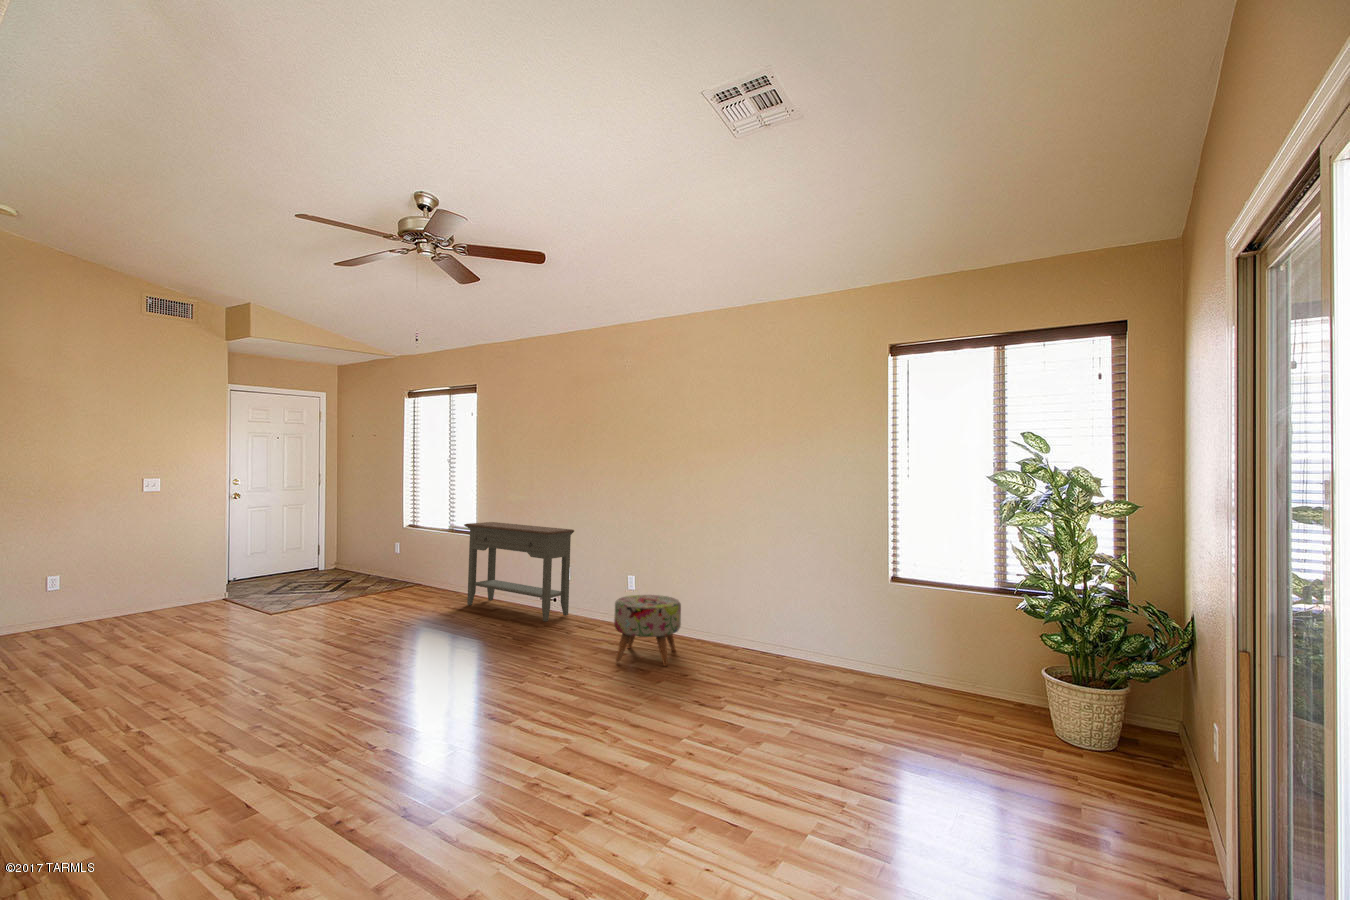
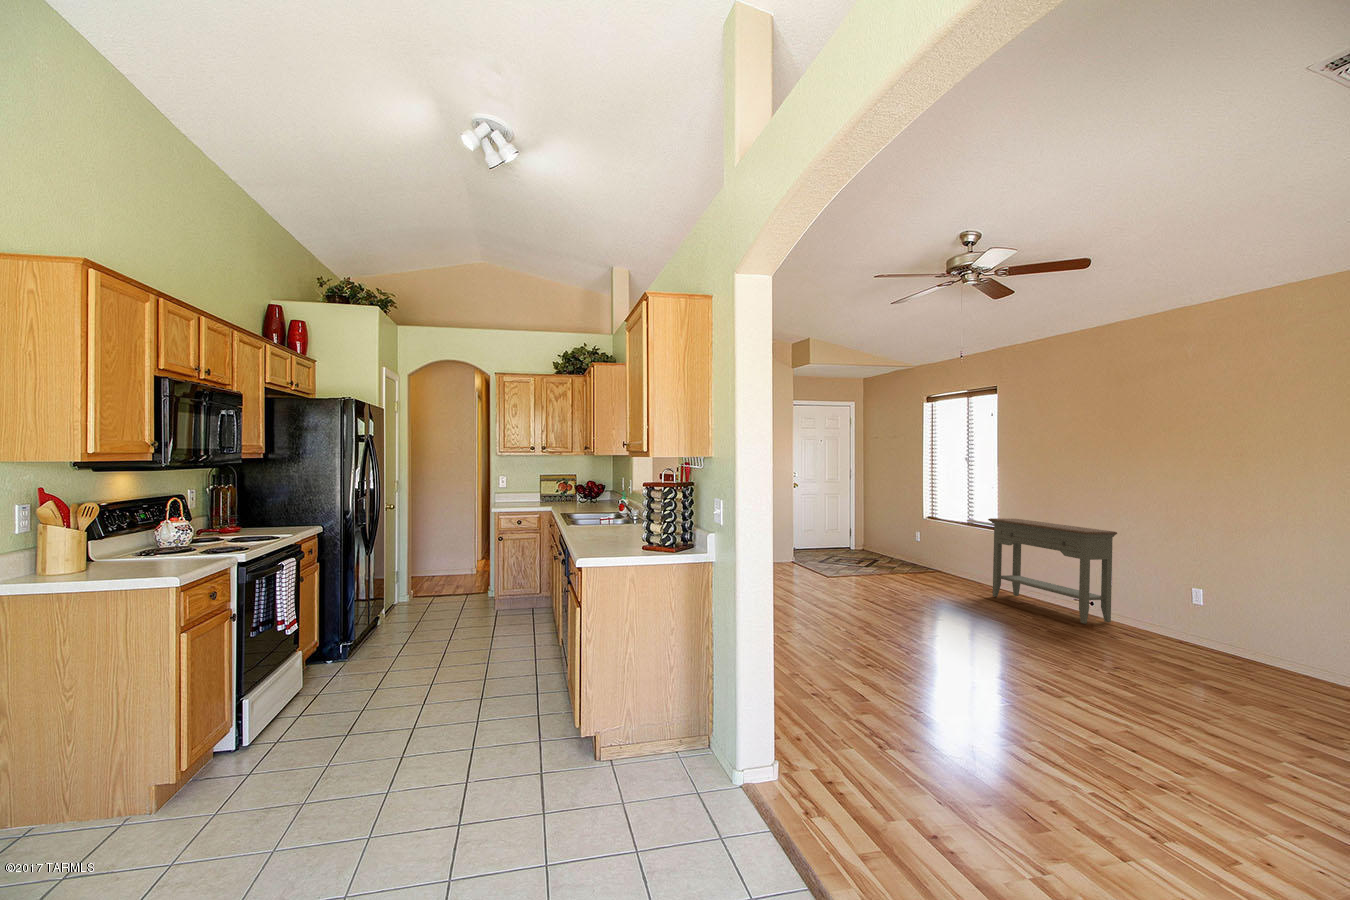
ottoman: present [614,595,681,666] -> none [1178,608,1278,693]

